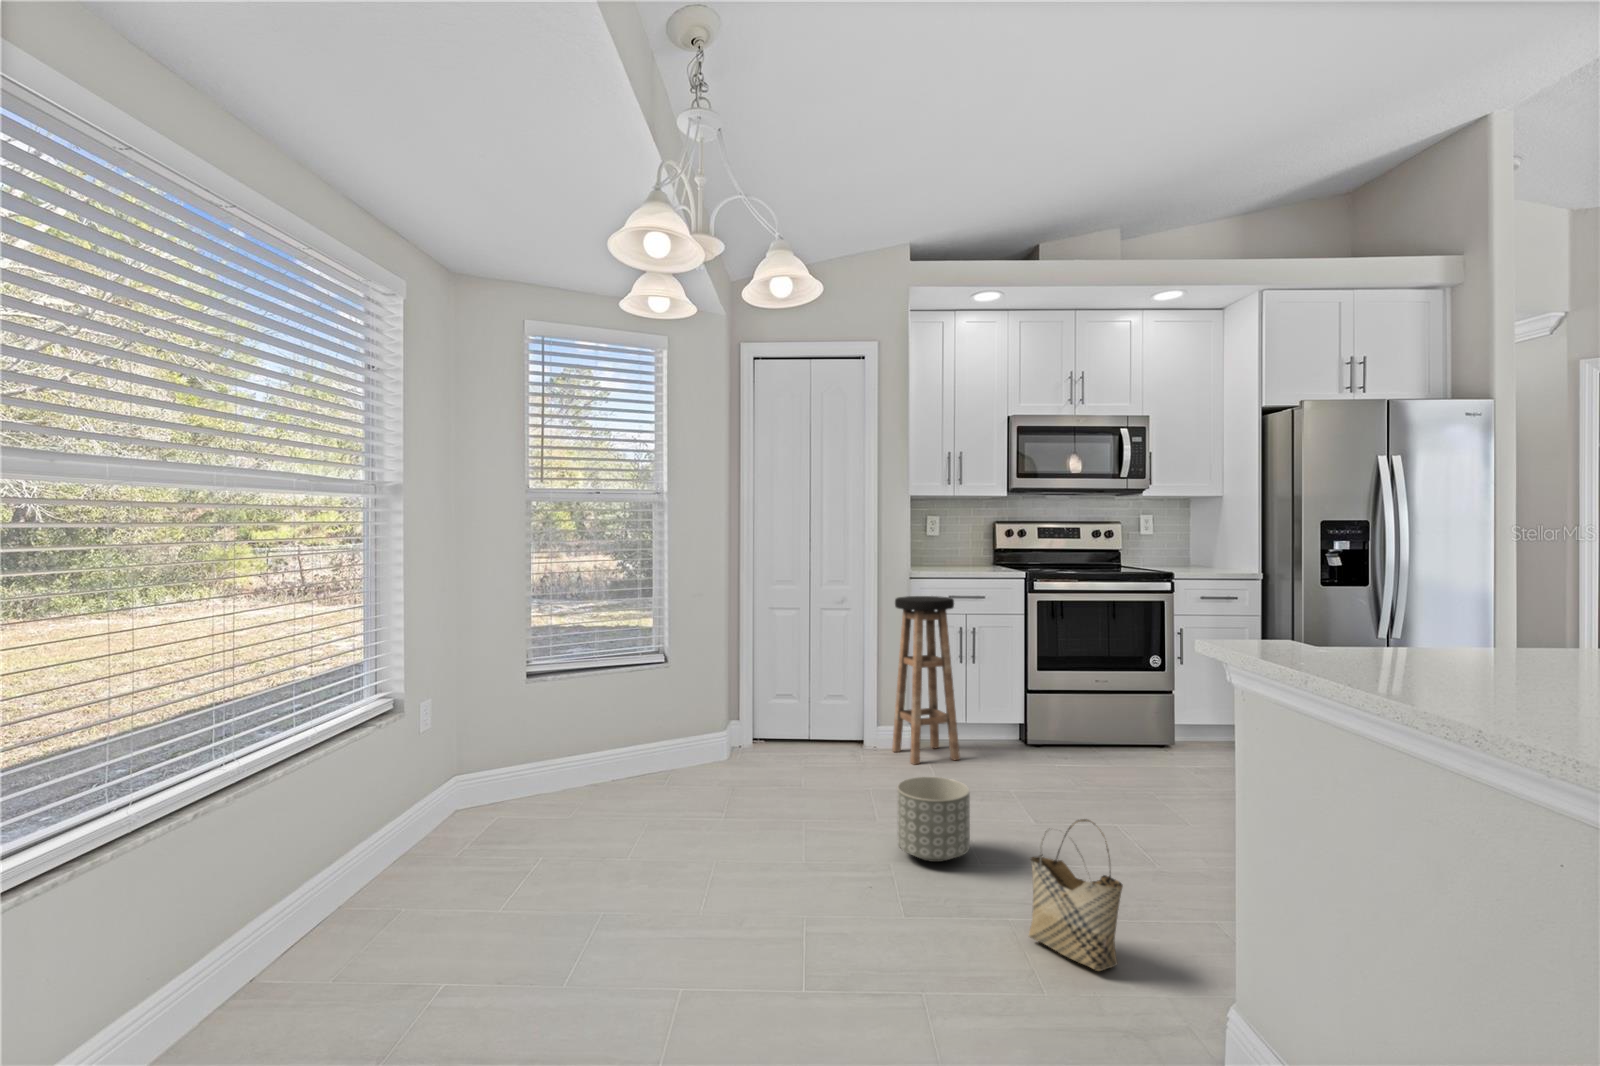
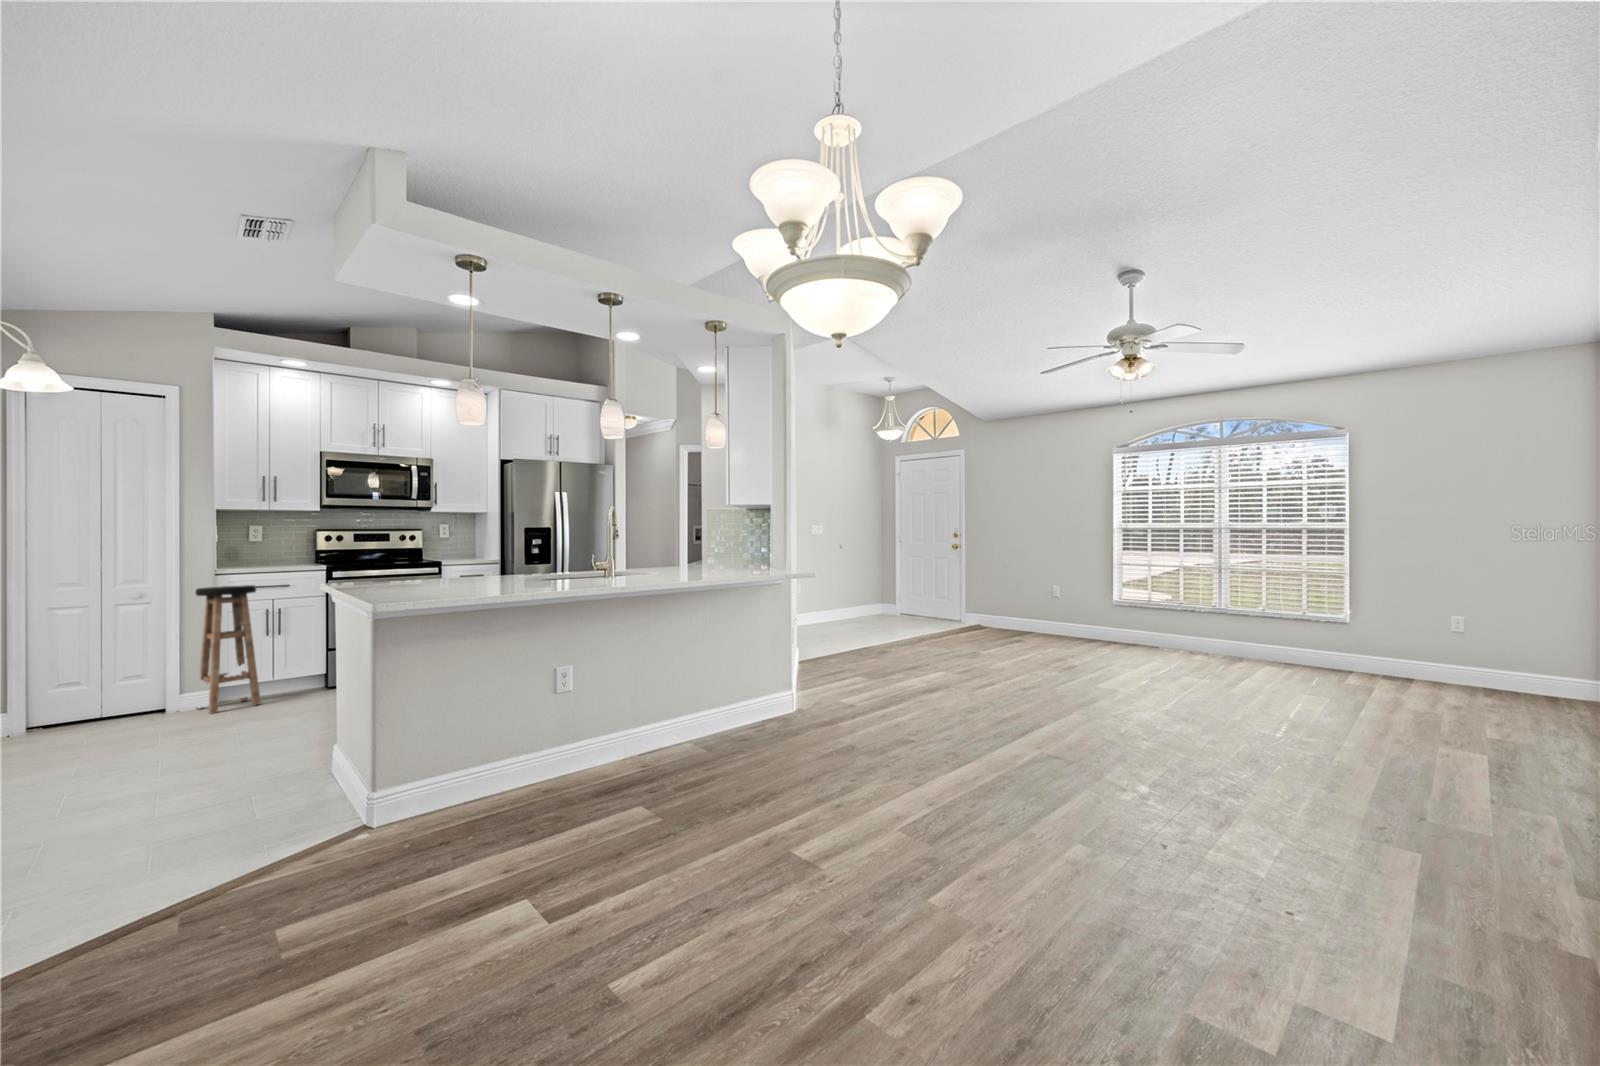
planter: present [897,777,970,862] -> none [140,703,211,761]
woven basket: present [1029,819,1123,971] -> none [218,696,280,779]

